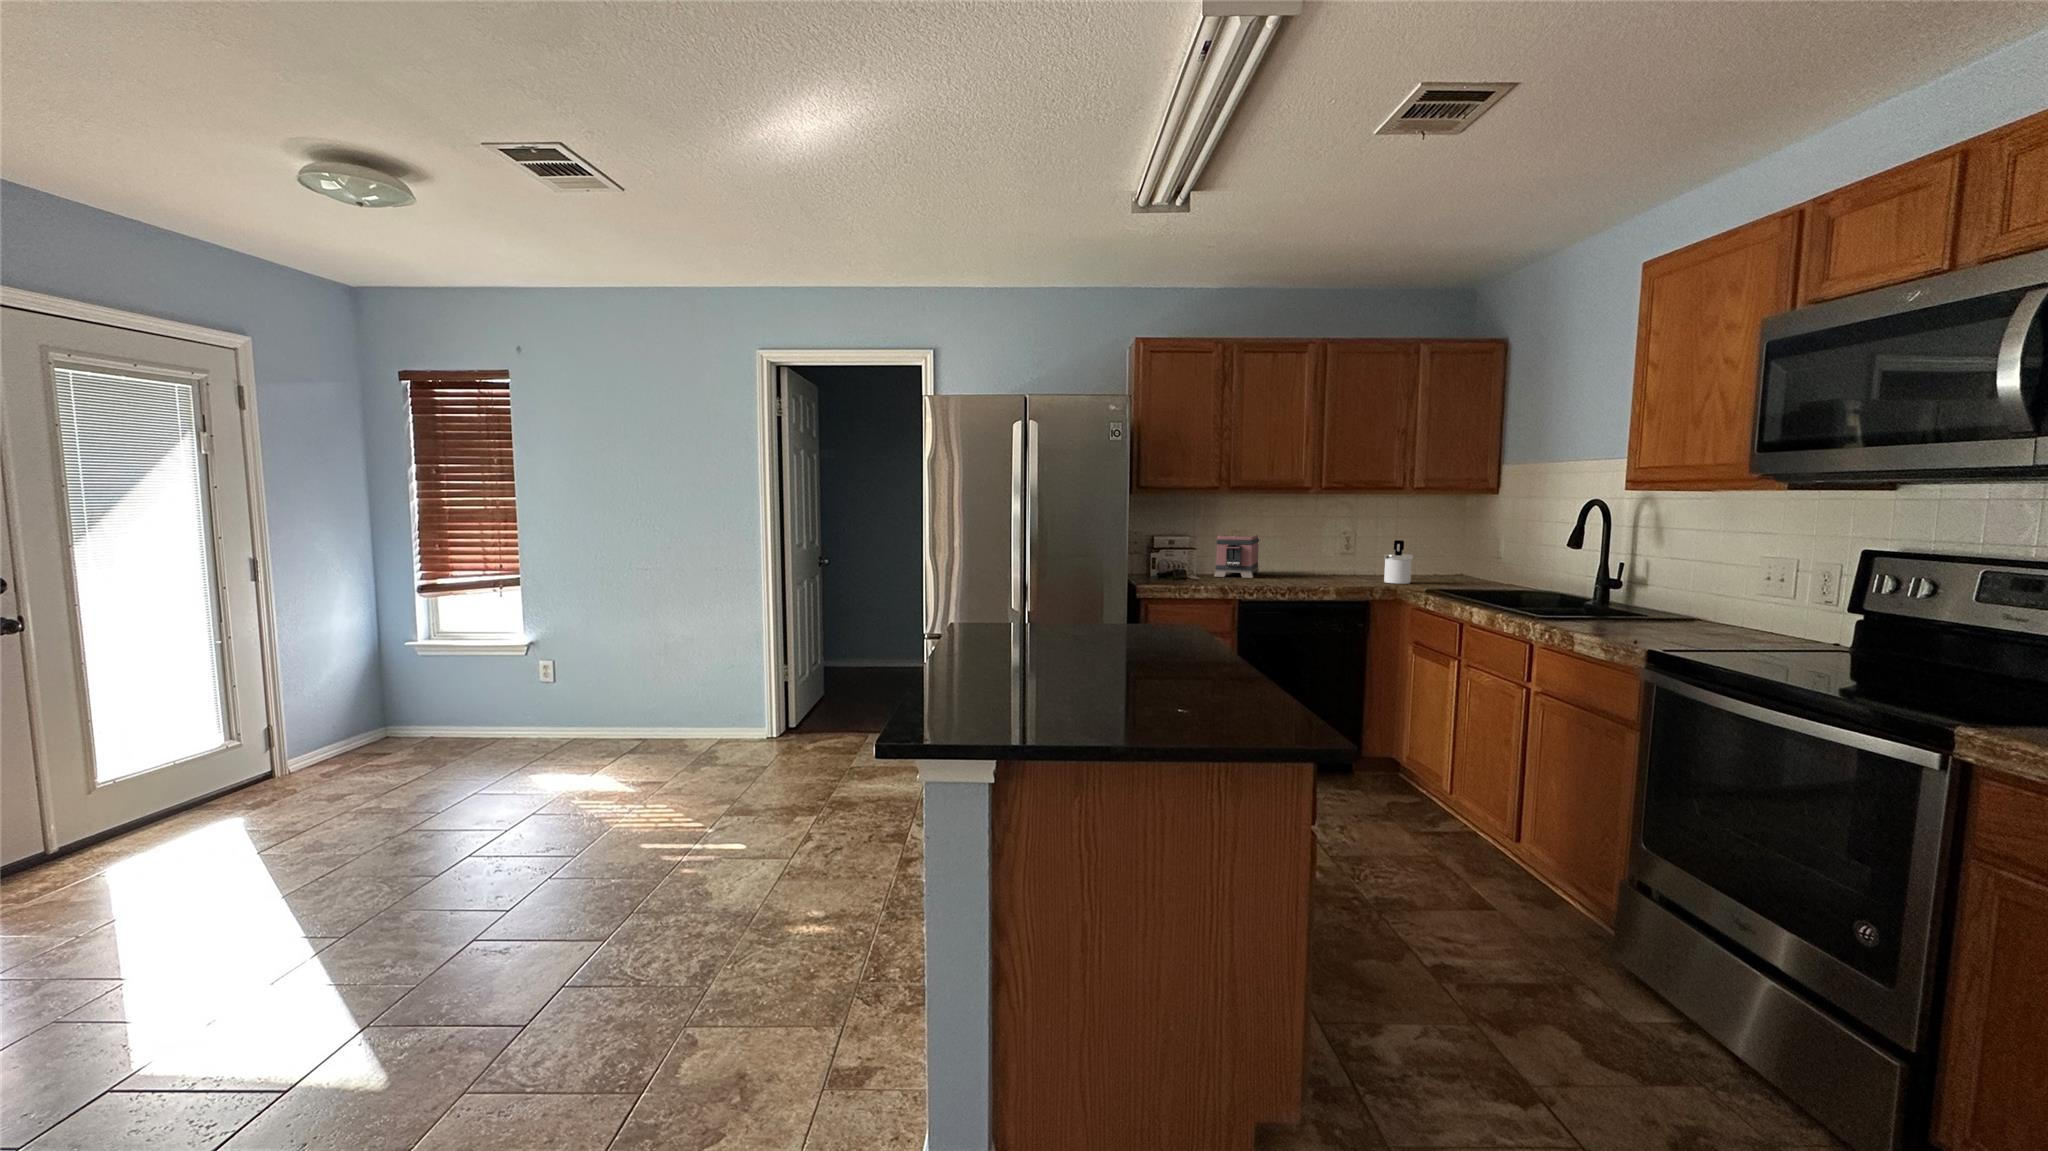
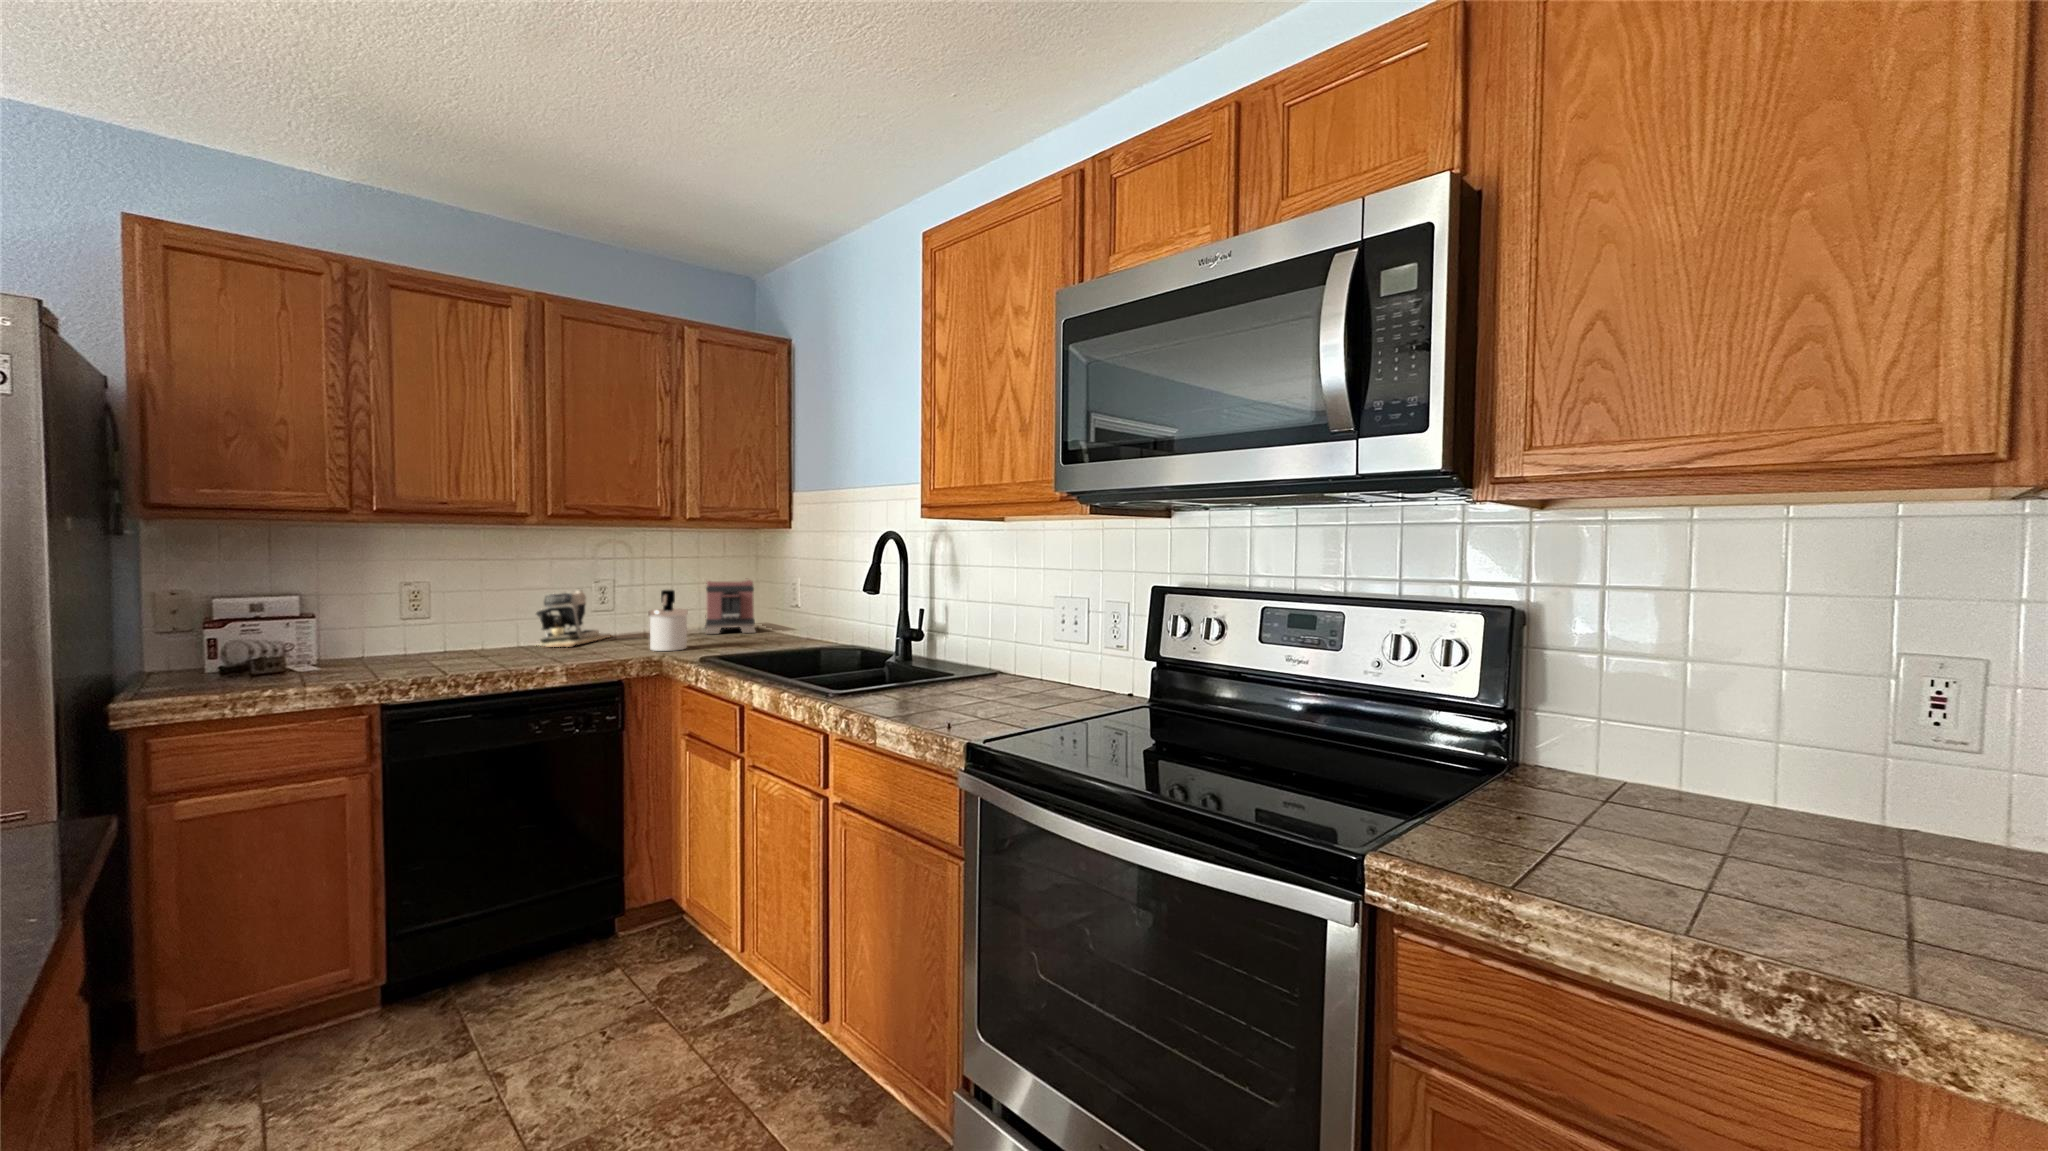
toaster: present [1214,535,1259,578] -> present [705,580,756,634]
coffee maker: none [1303,538,1352,577] -> present [536,588,613,647]

